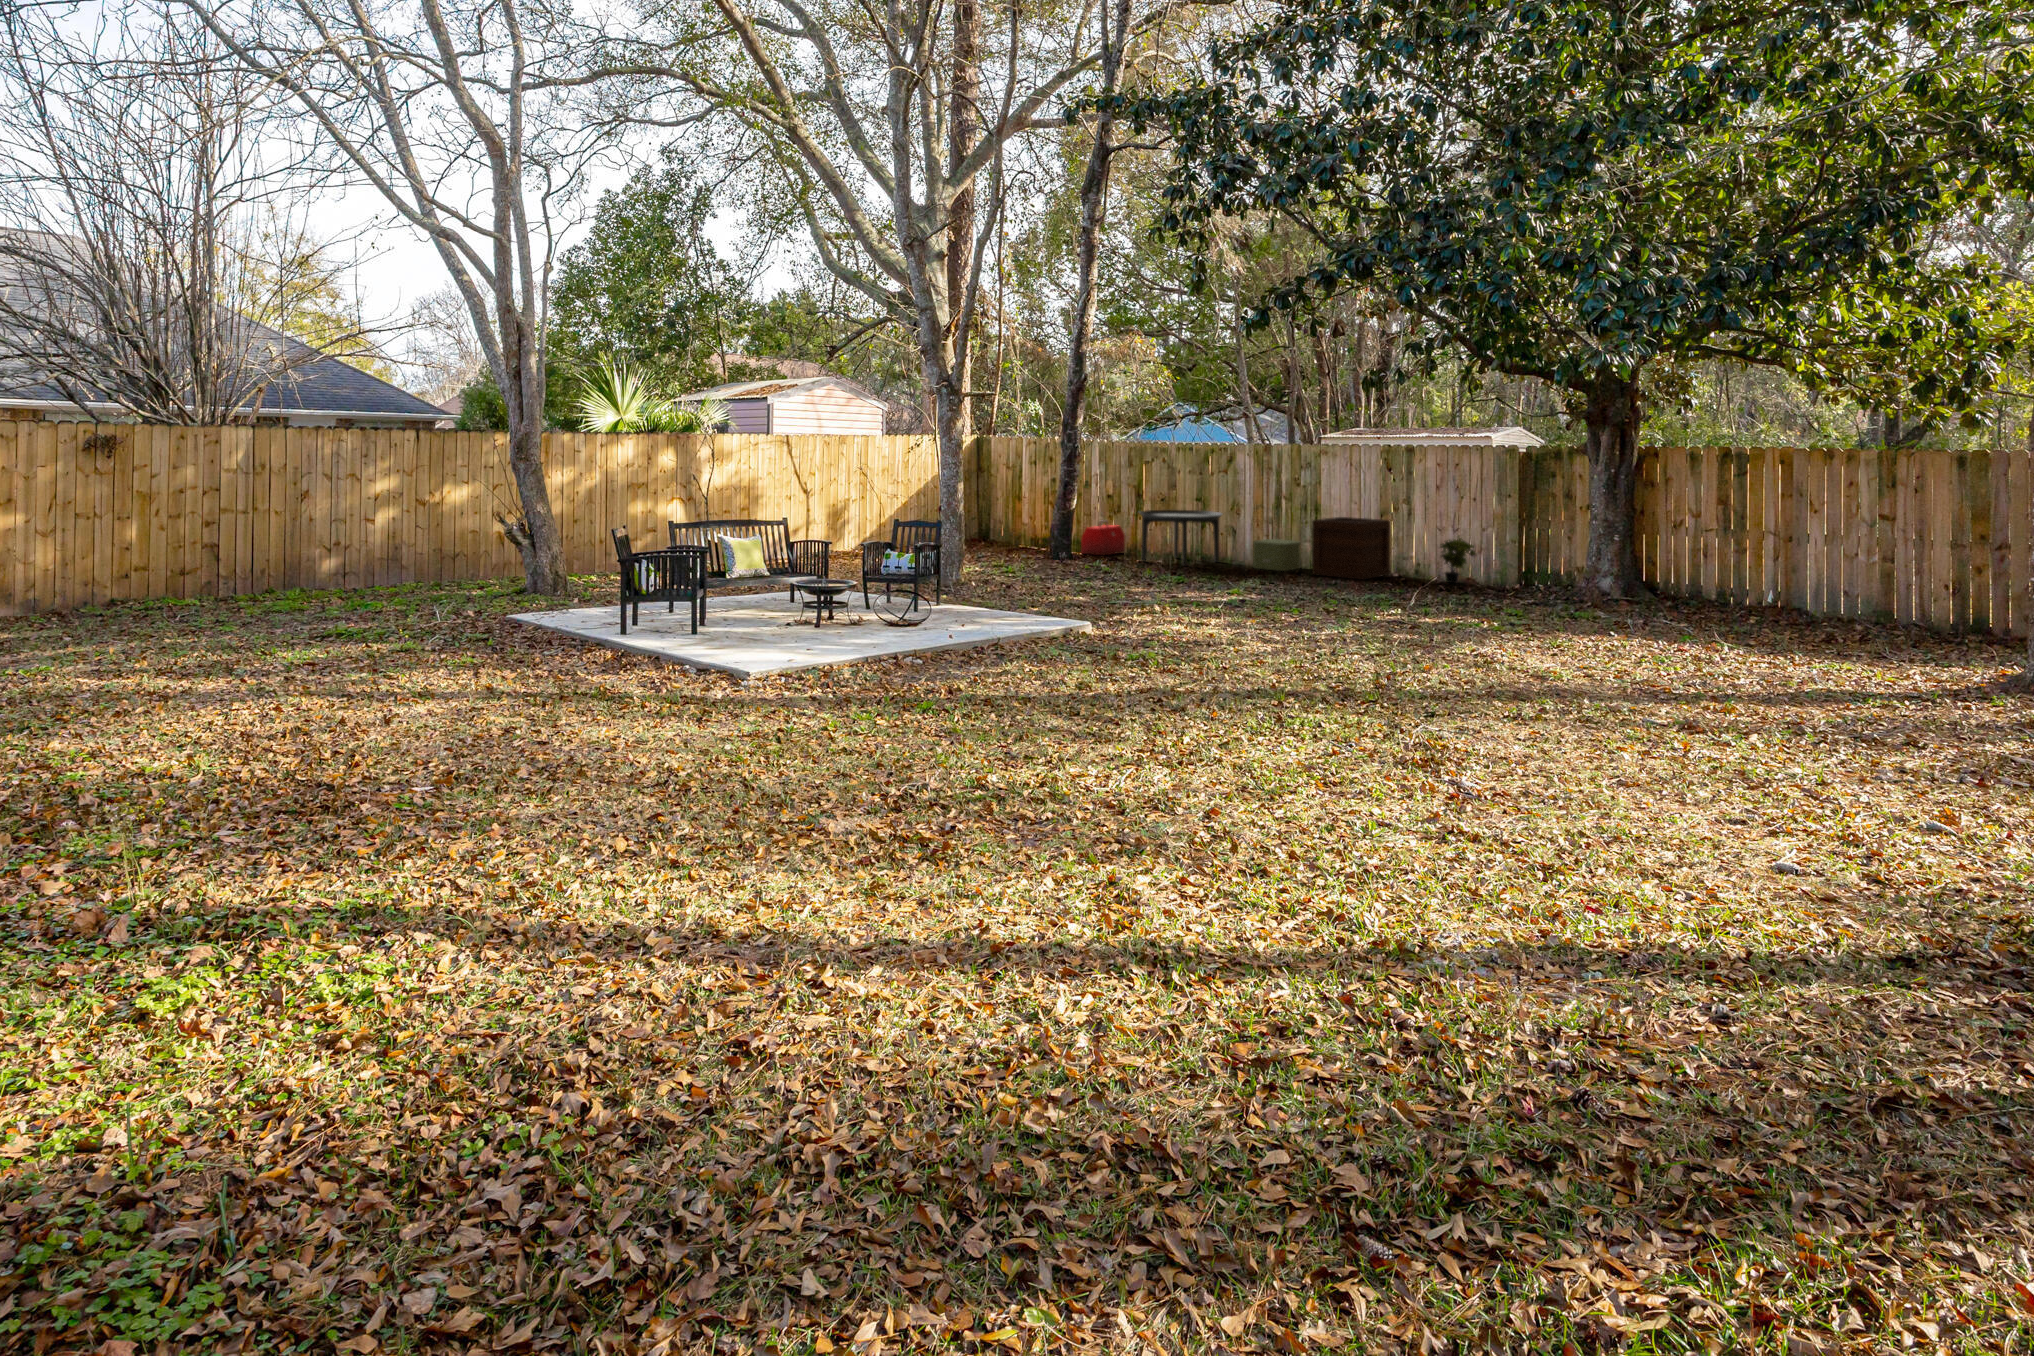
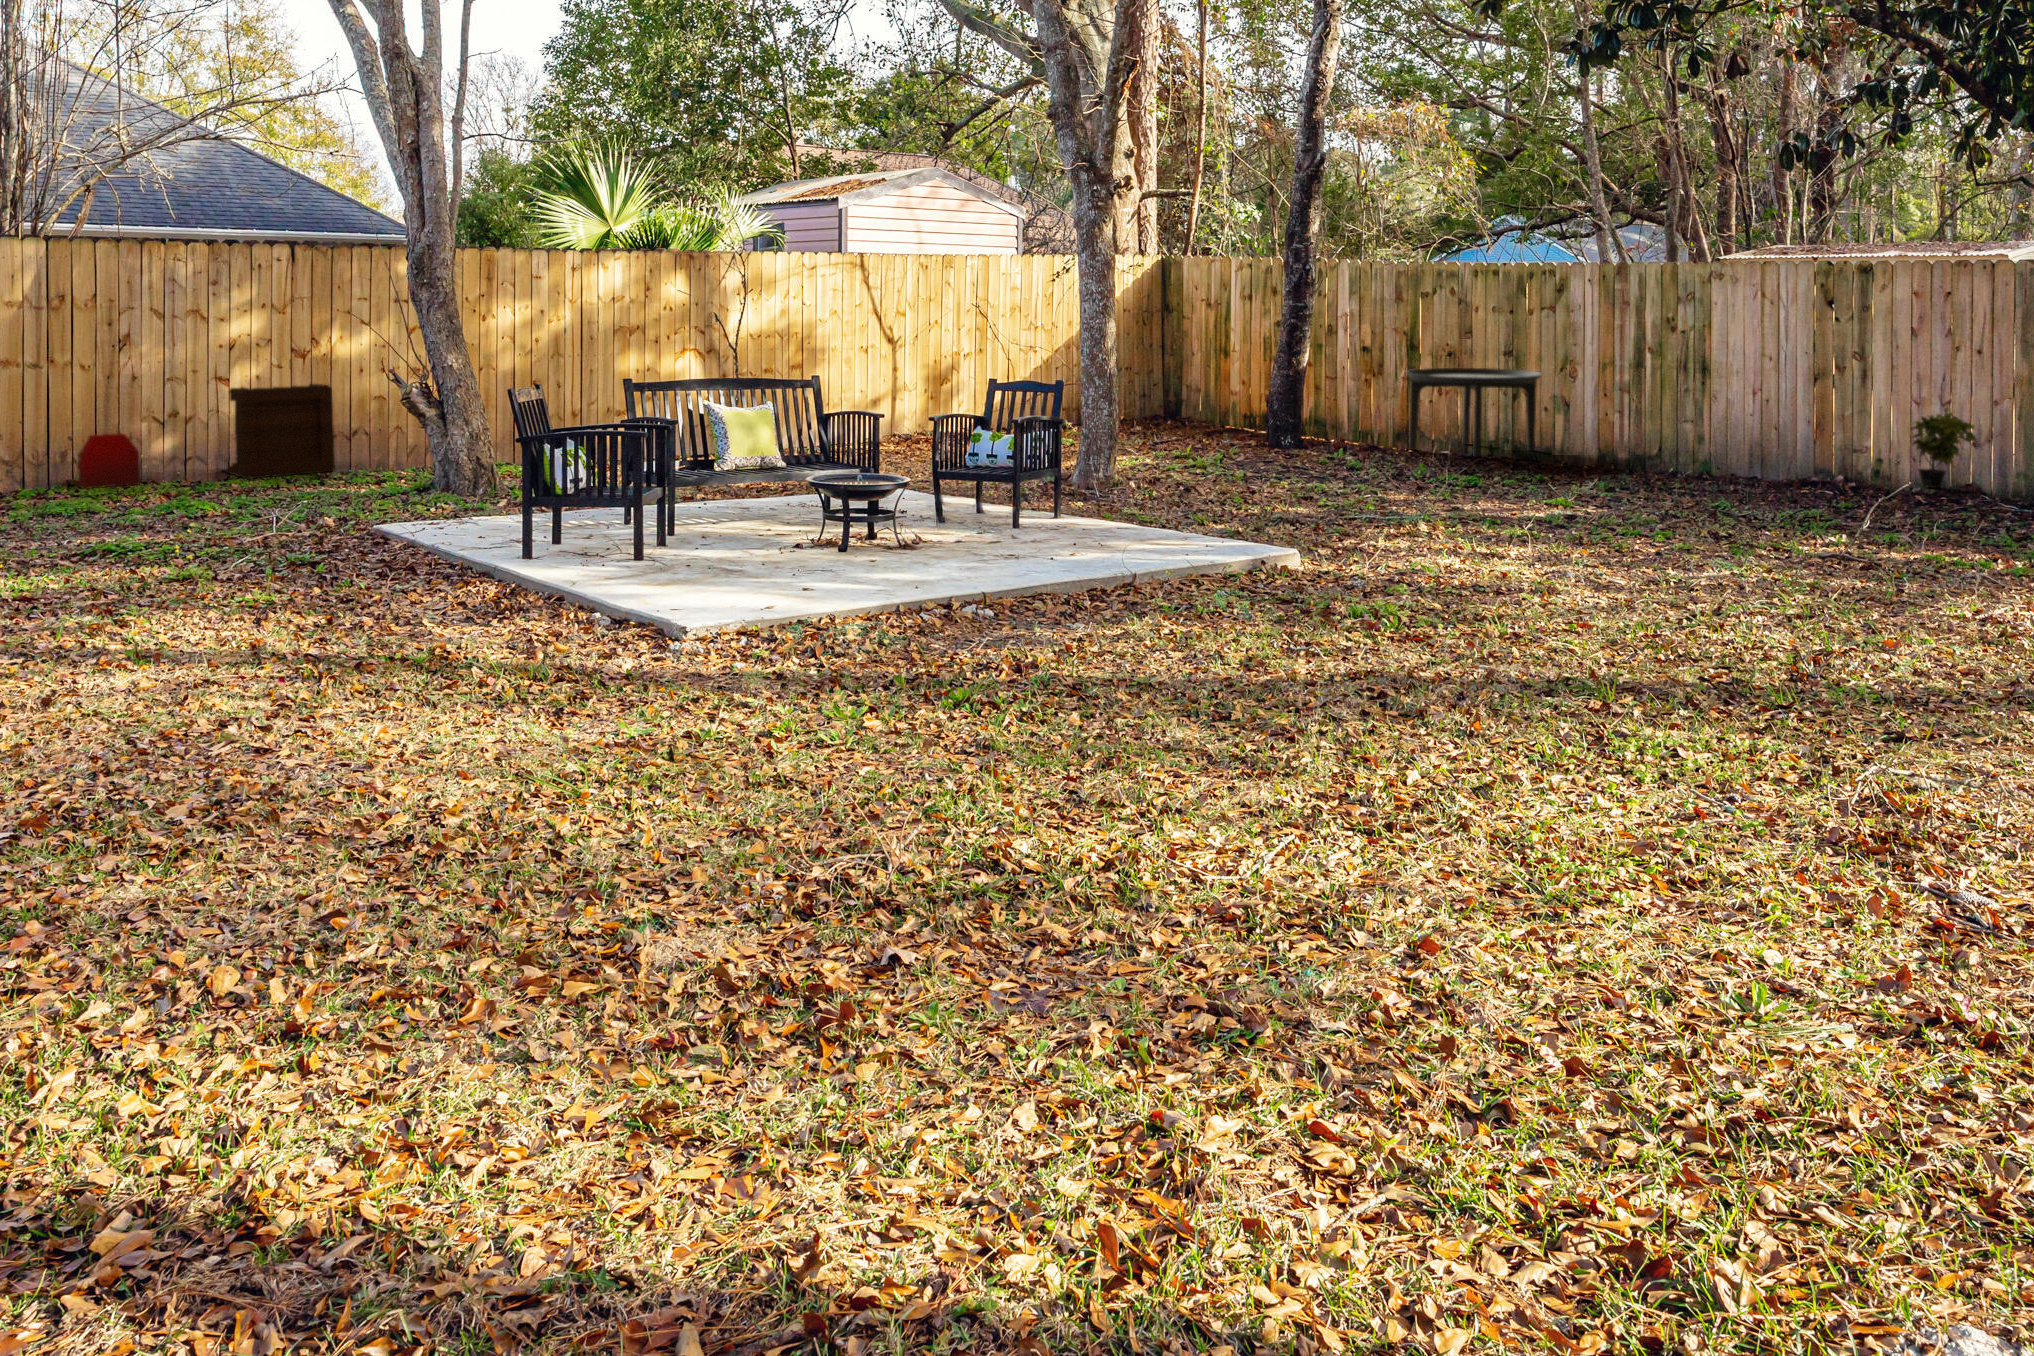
wooden crate: present [1312,517,1390,580] -> present [220,384,335,479]
toolbox: present [1081,520,1125,555] -> present [67,433,140,489]
storage box: present [1253,539,1301,571] -> none [1590,414,1671,465]

